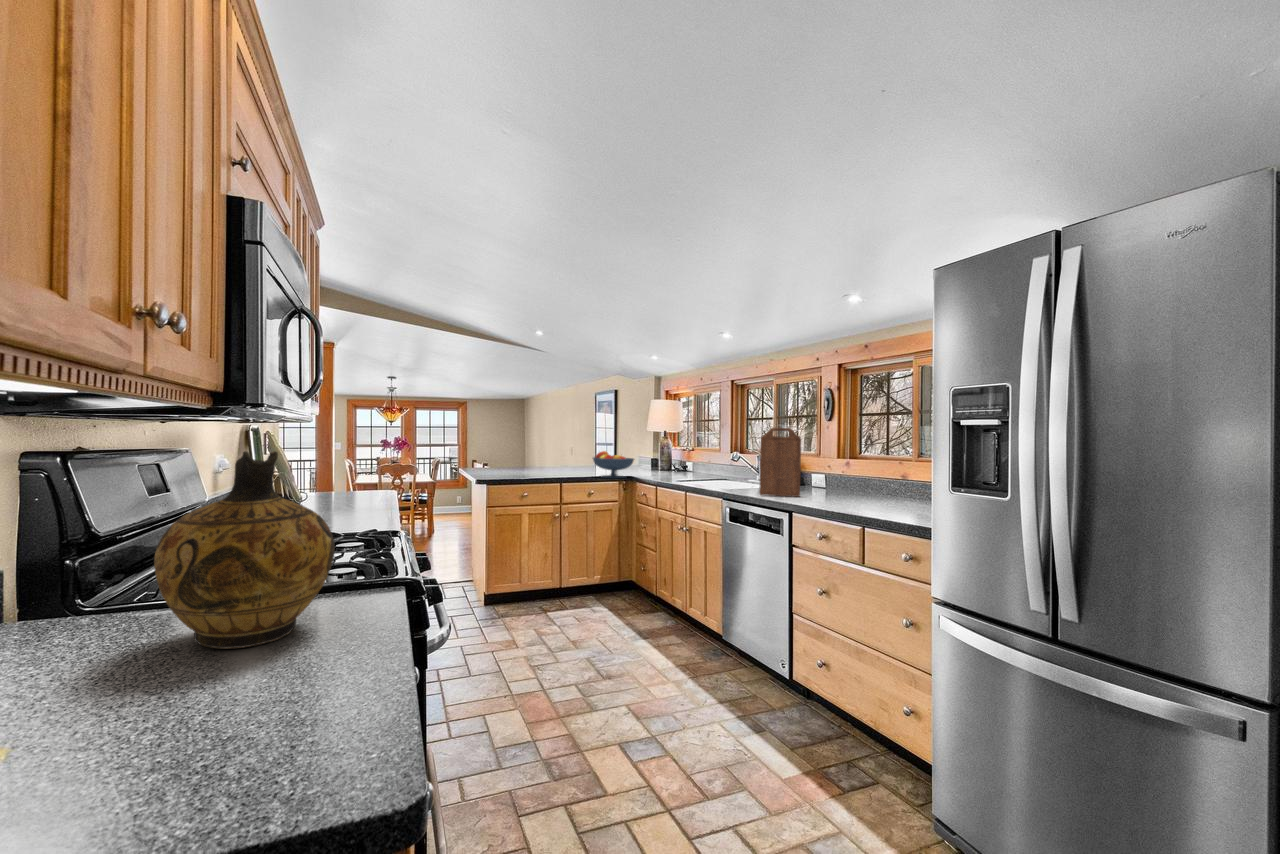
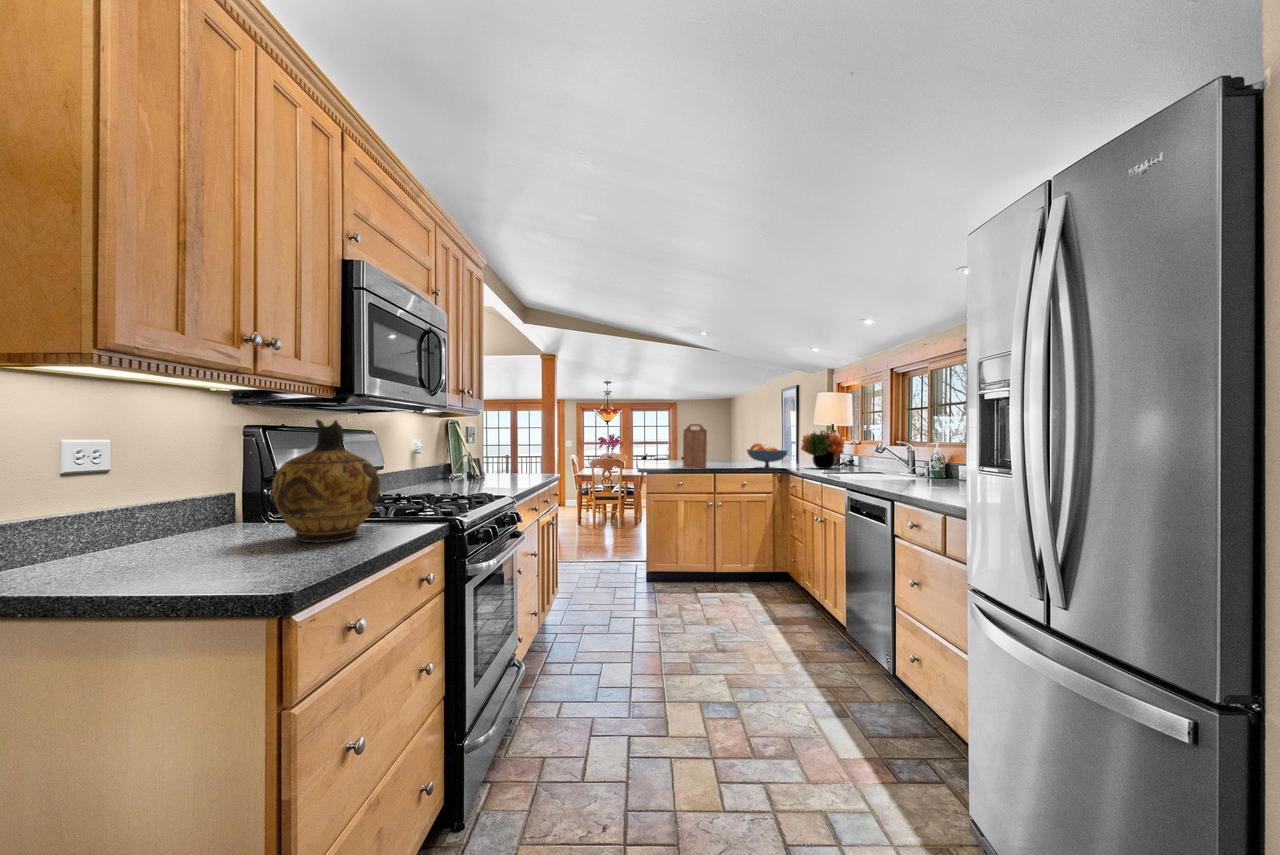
cutting board: present [759,428,801,497] -> present [683,424,707,468]
flower arrangement: none [641,437,684,476] -> present [801,430,844,469]

